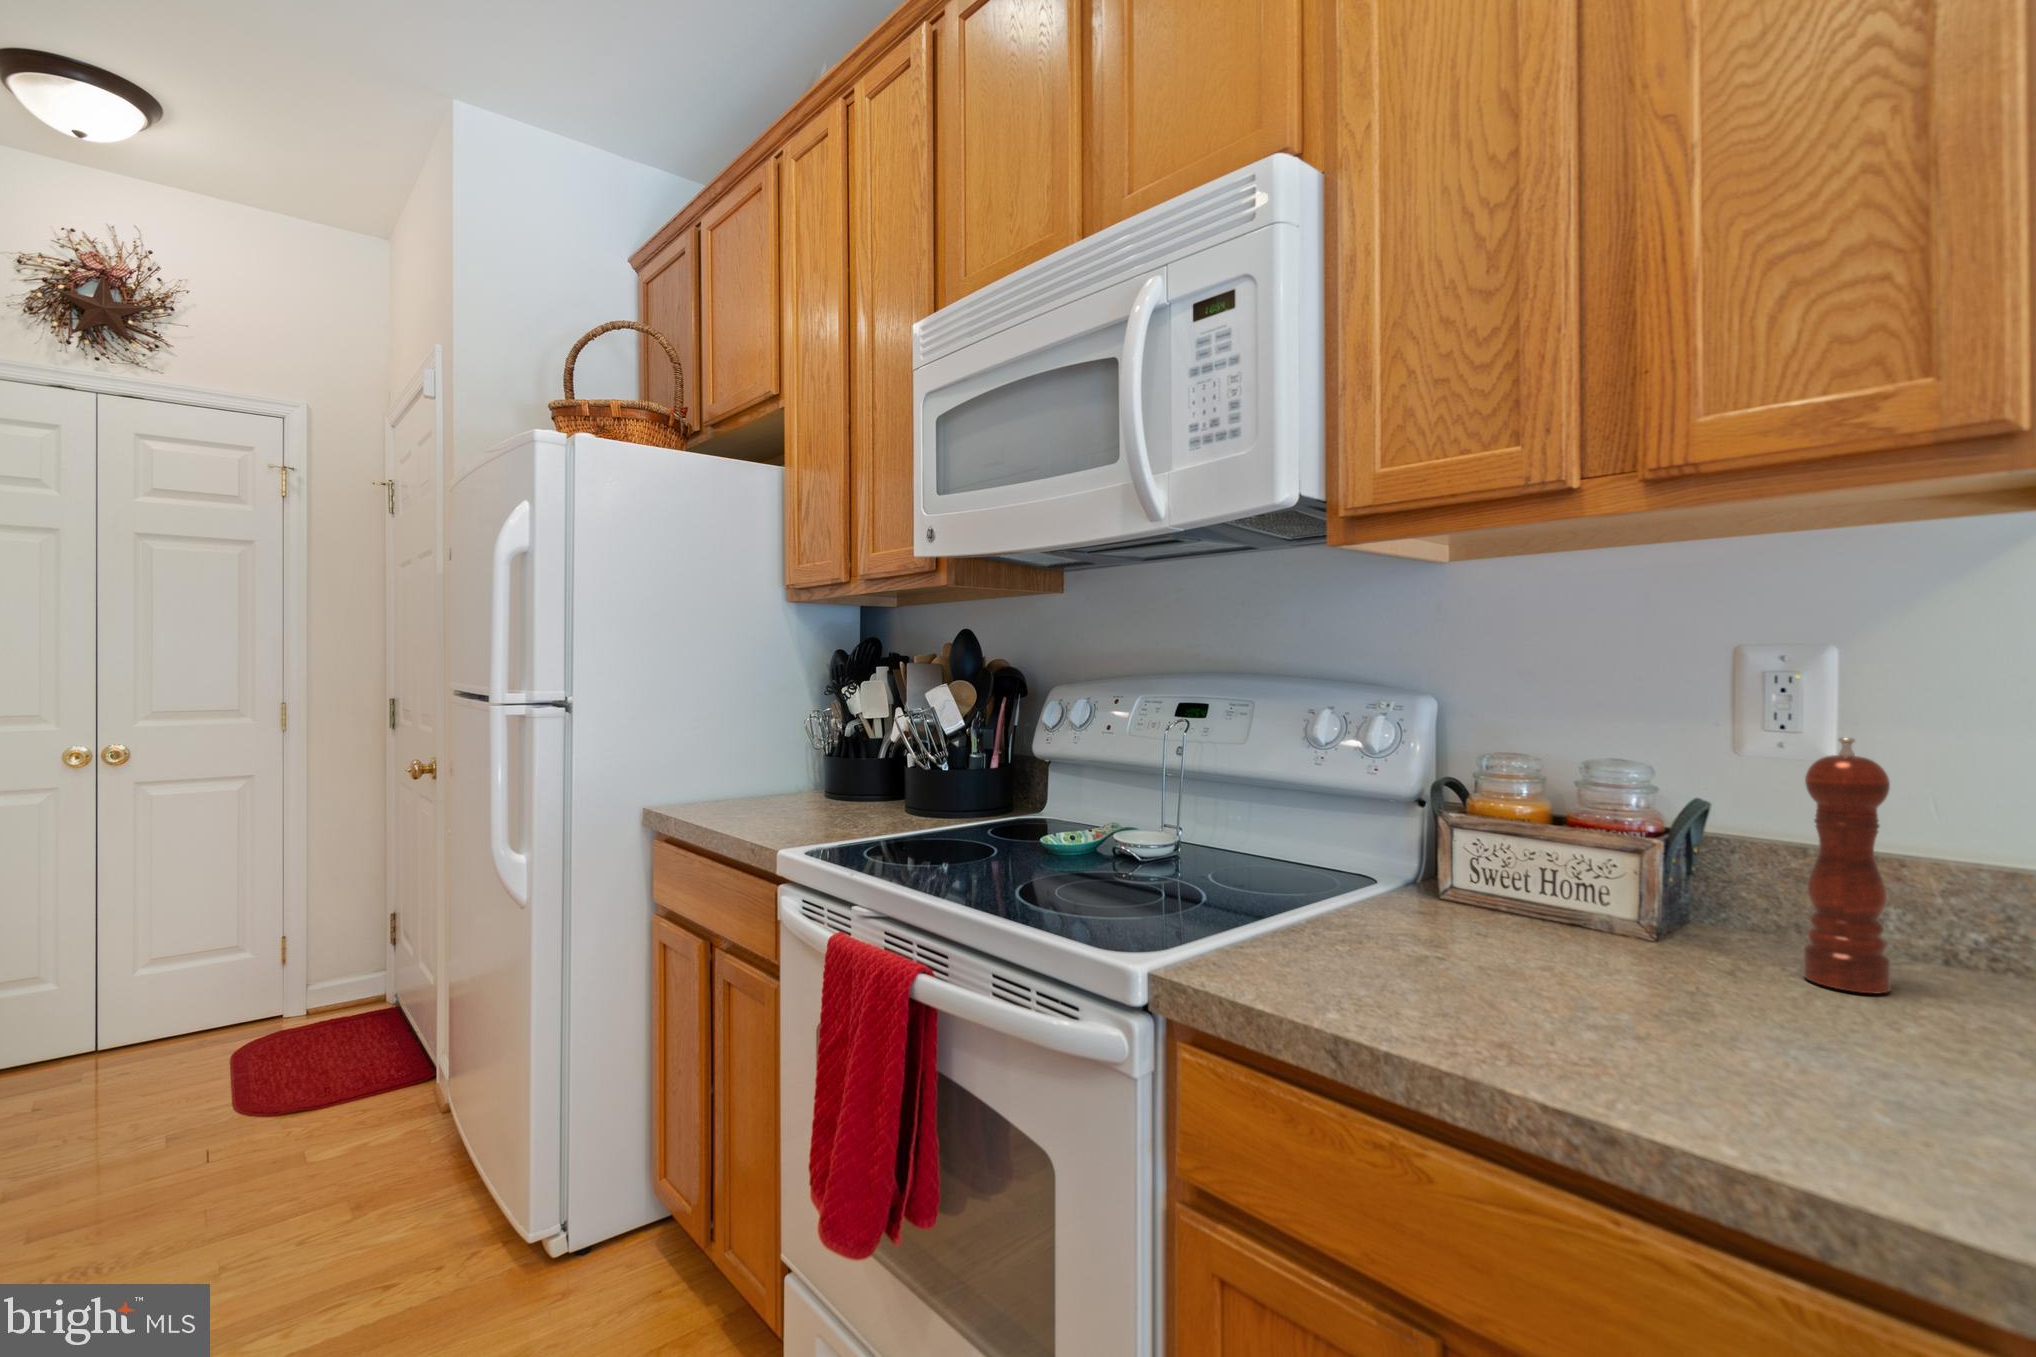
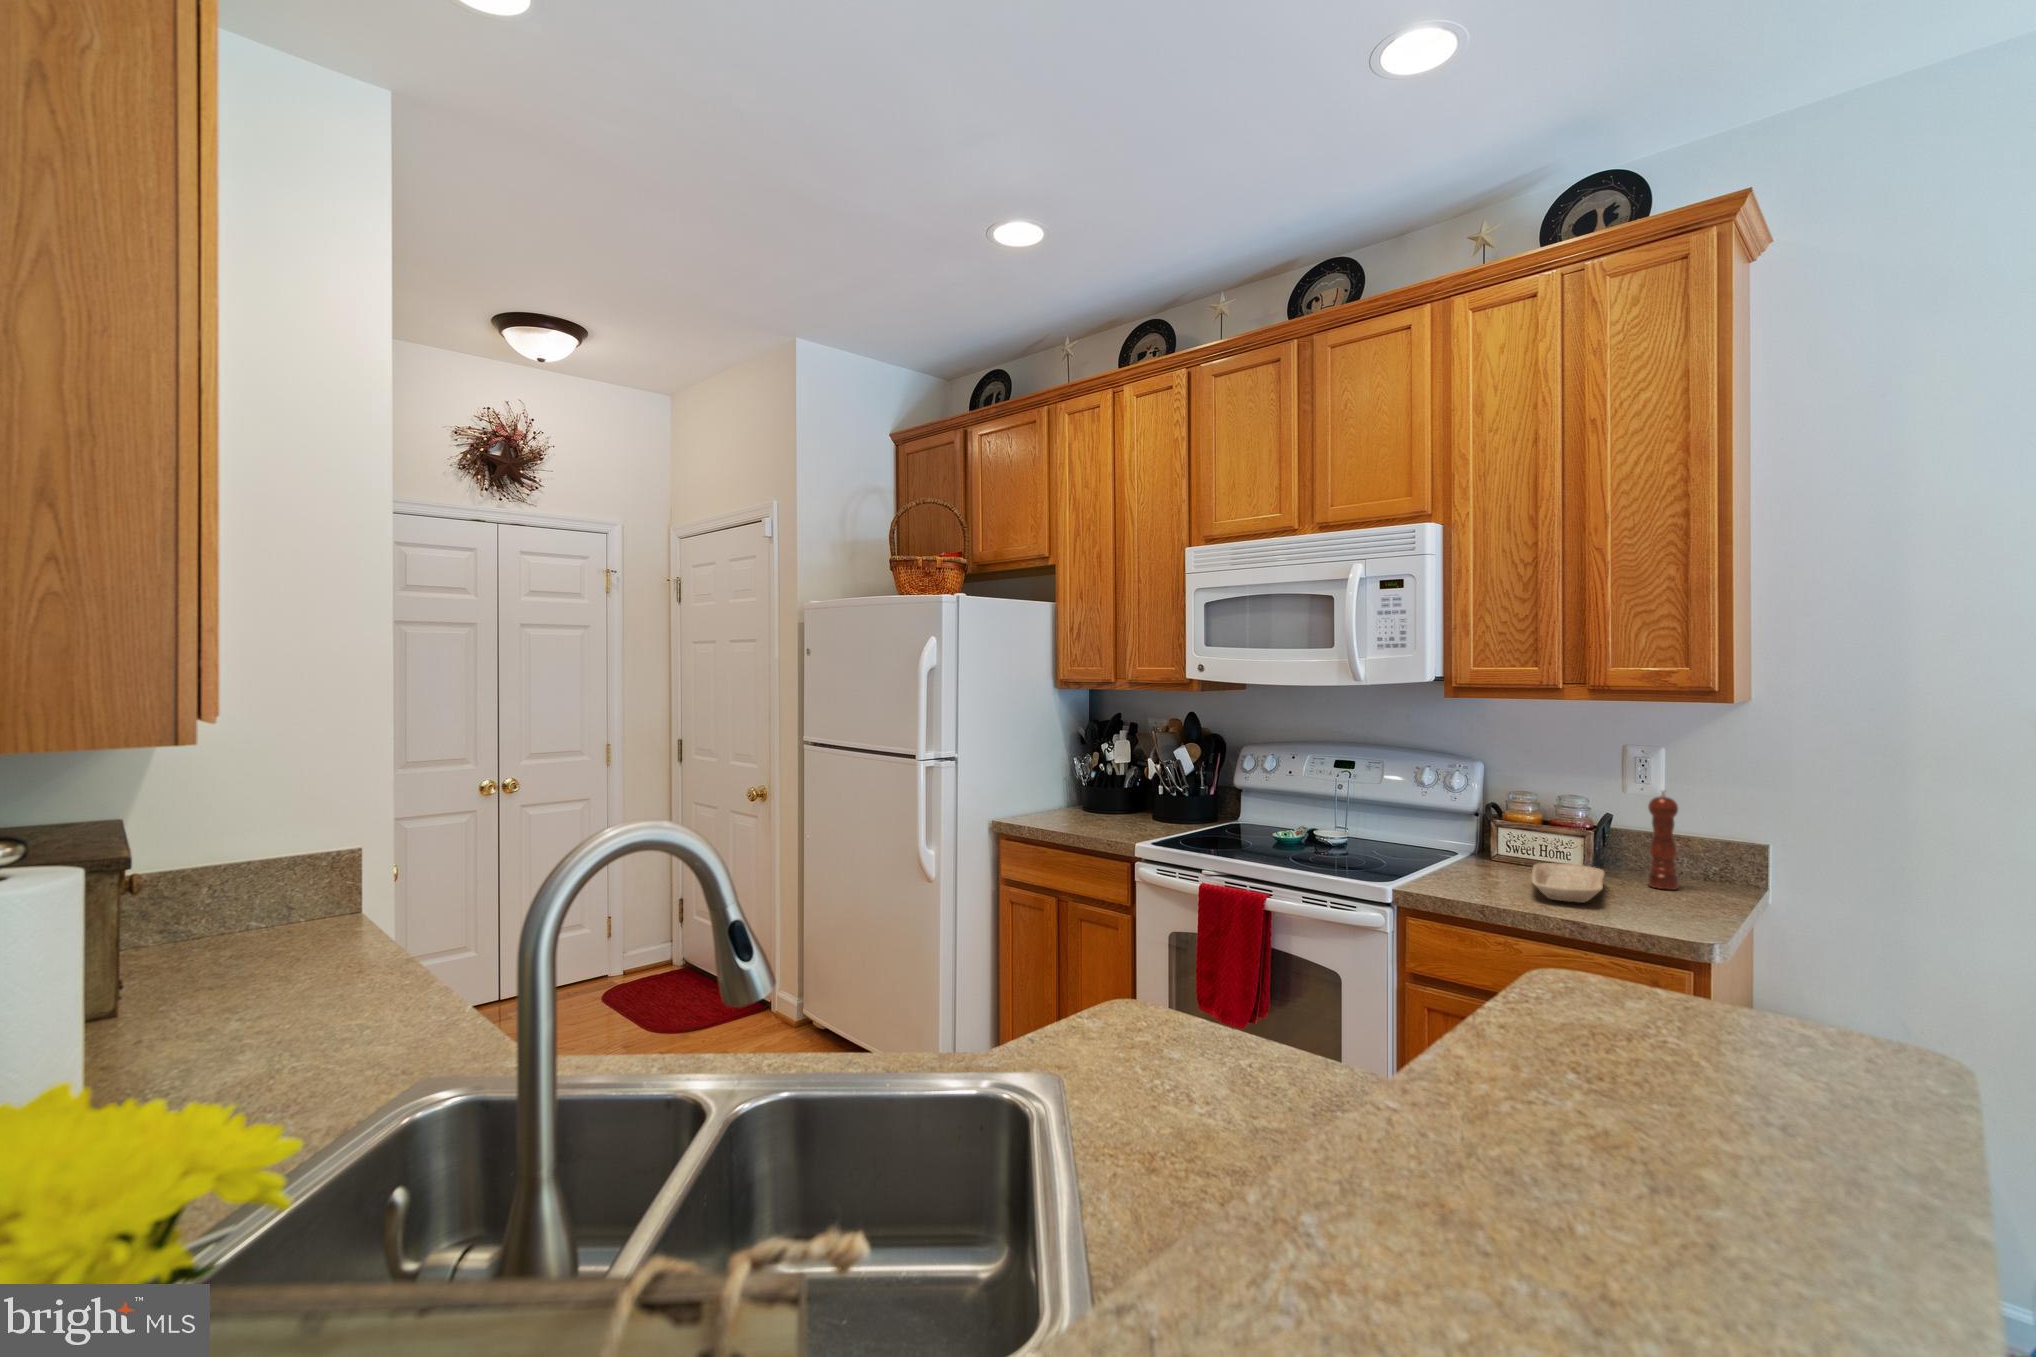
tray: none [1490,911,1691,1038] -> present [1532,863,1605,903]

